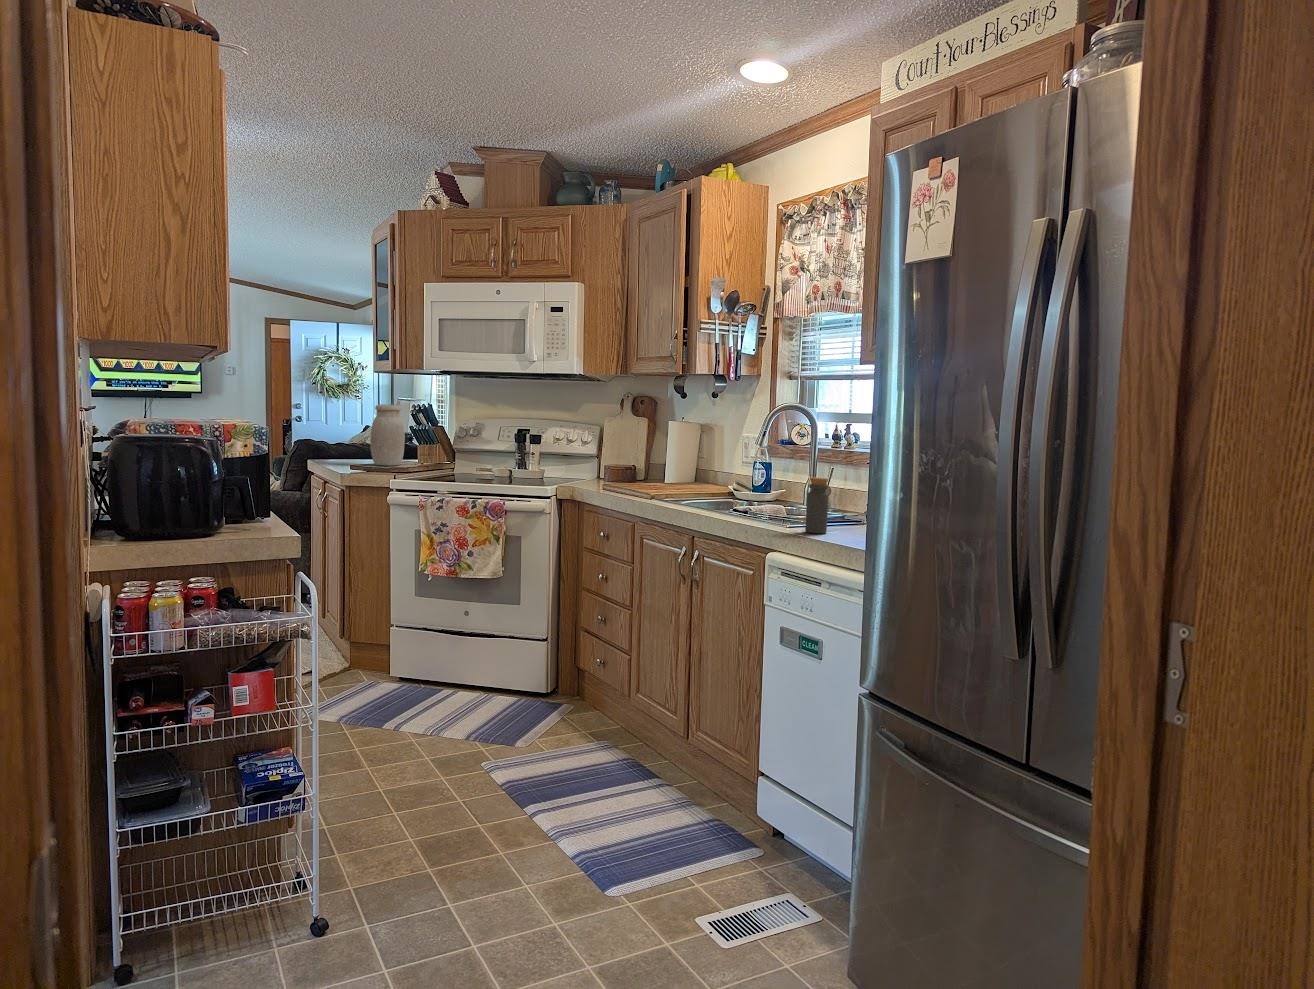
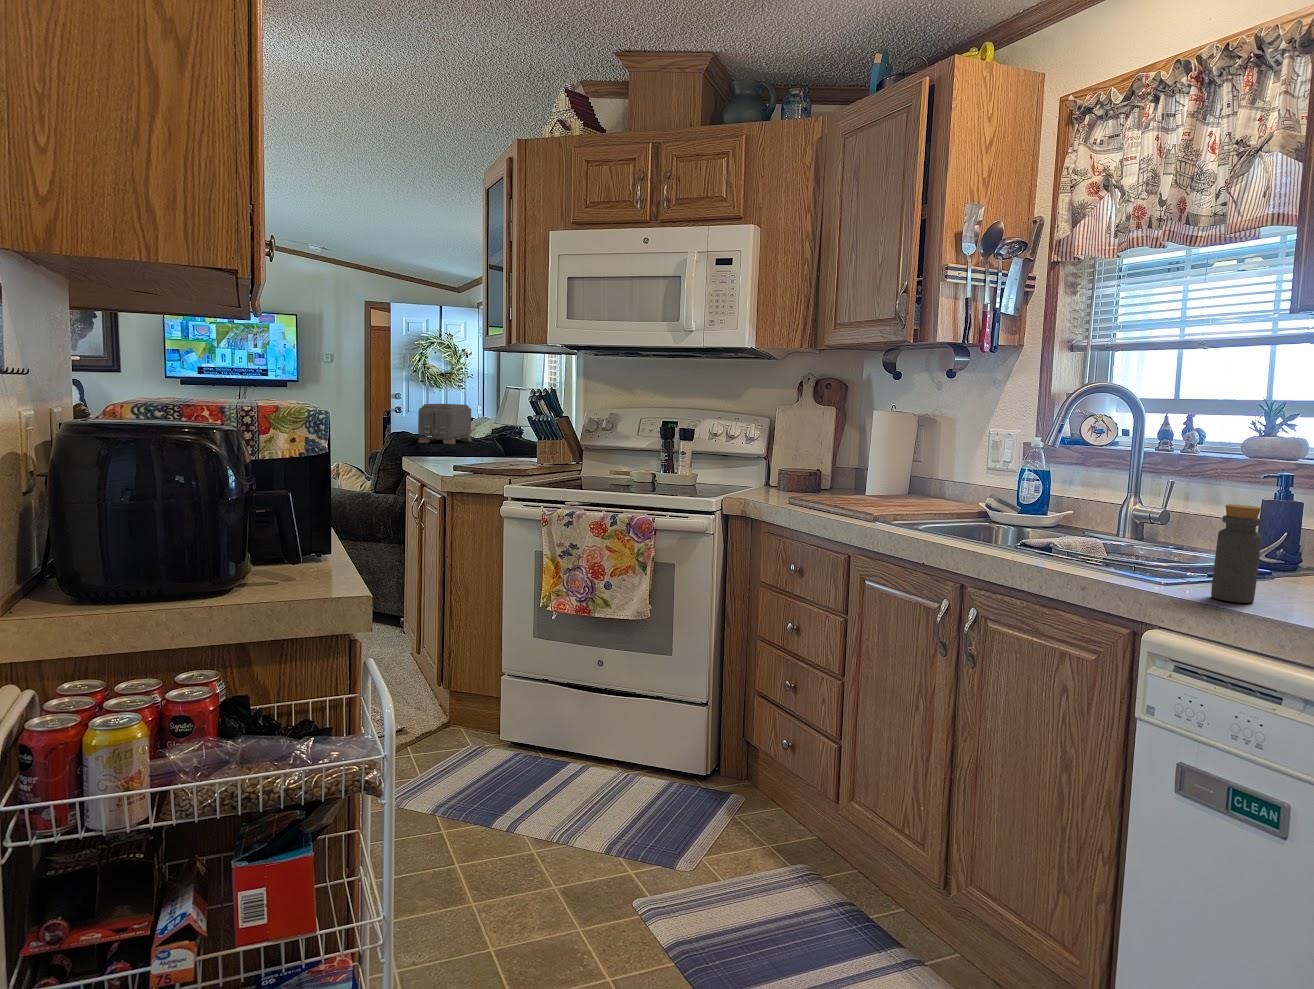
jar: present [370,404,405,466] -> none [478,389,520,466]
toaster: none [319,415,367,449] -> present [418,404,472,444]

